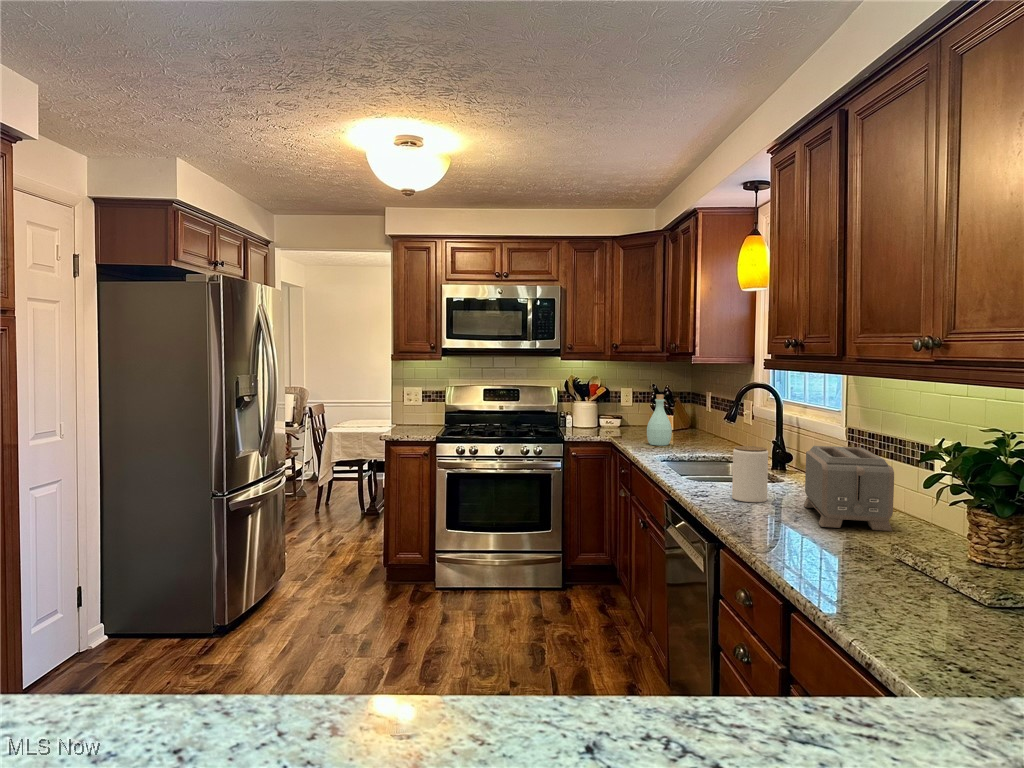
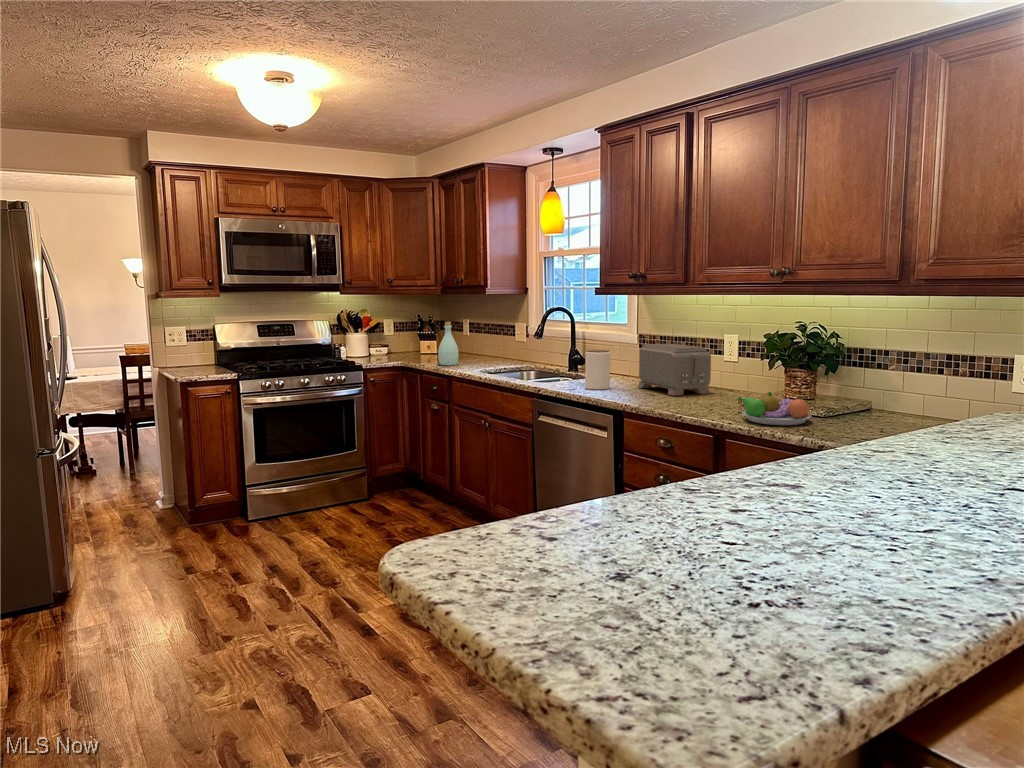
fruit bowl: none [826,550,951,619] -> present [738,392,811,425]

